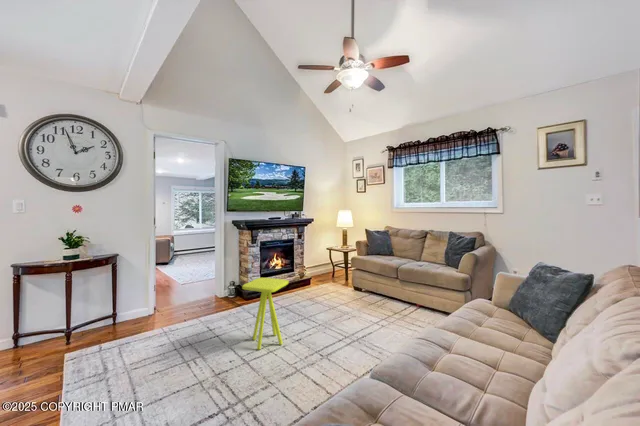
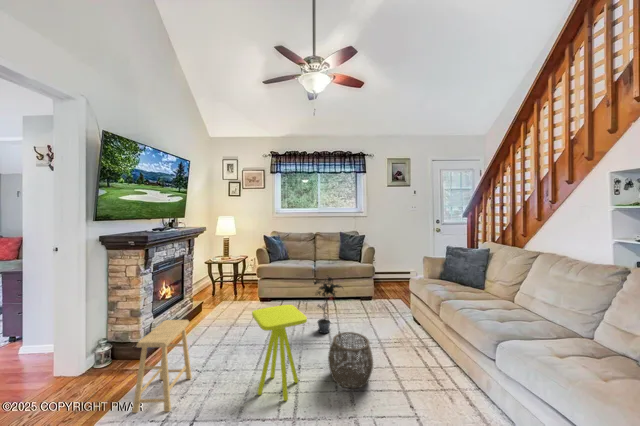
potted plant: none [349,268,375,327] -> present [314,277,343,333]
footstool: none [206,275,245,327] -> present [132,320,192,413]
woven basket: none [293,317,337,371] -> present [328,332,373,389]

